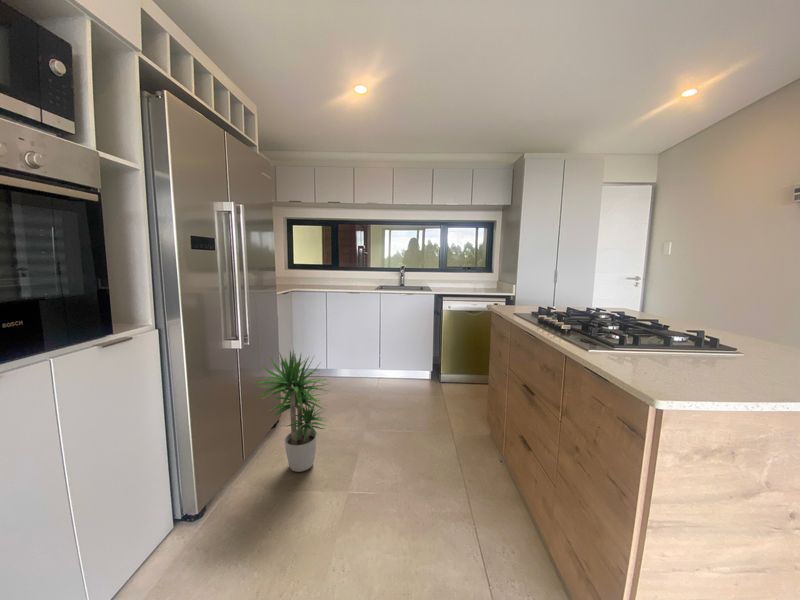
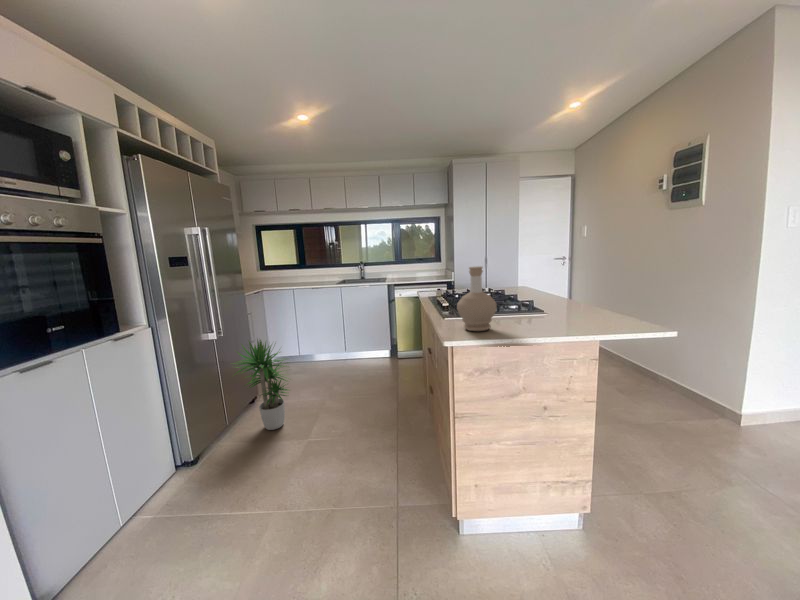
bottle: none [635,270,718,377] -> present [457,266,497,331]

